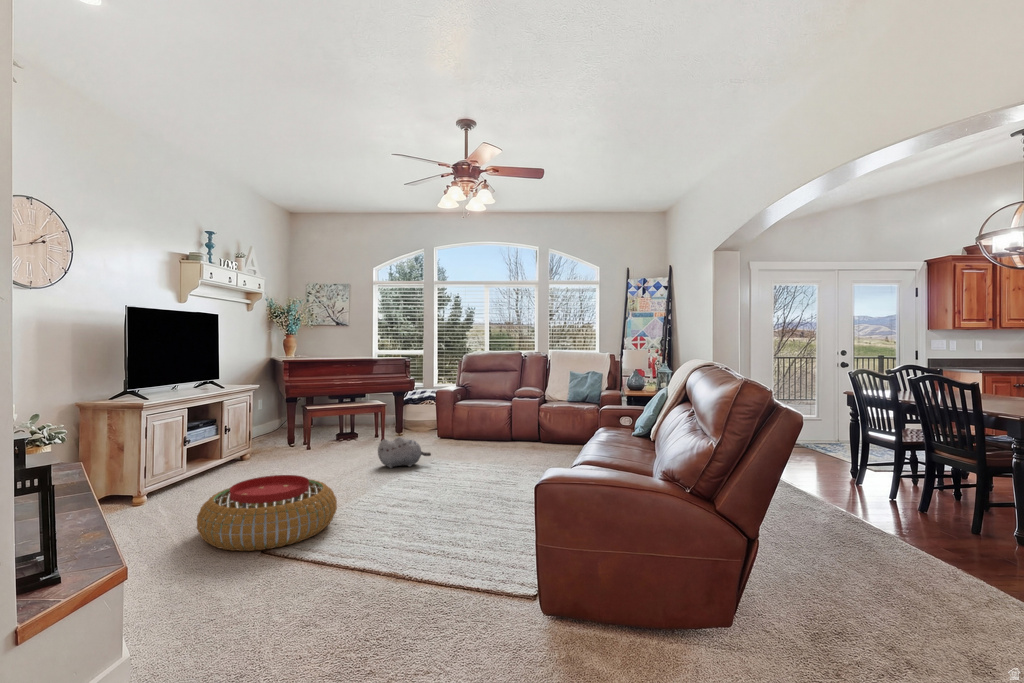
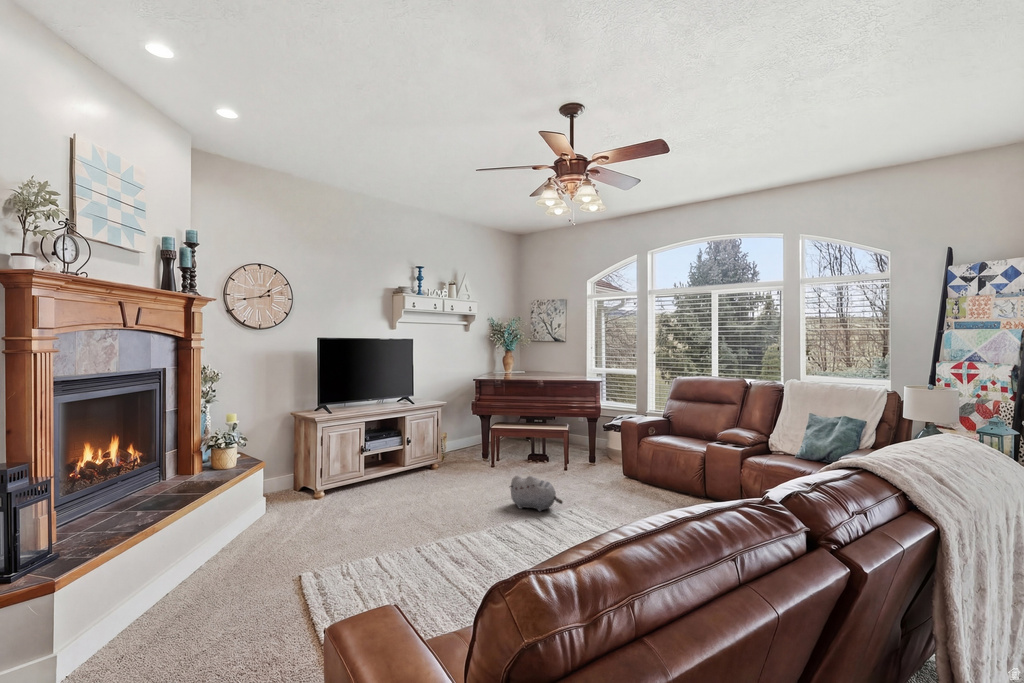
pouf: present [197,475,337,551] -> none [253,507,384,589]

